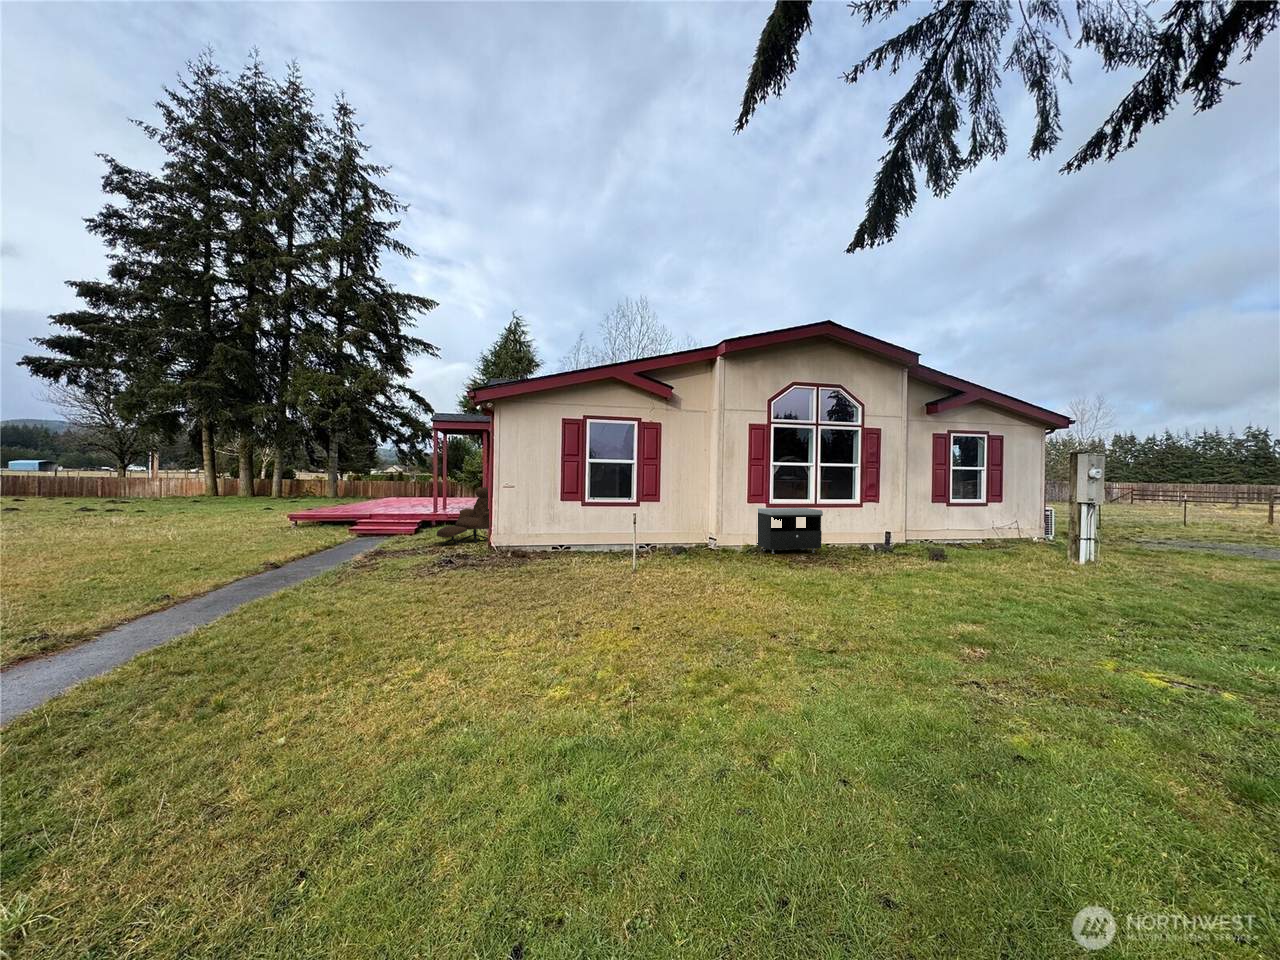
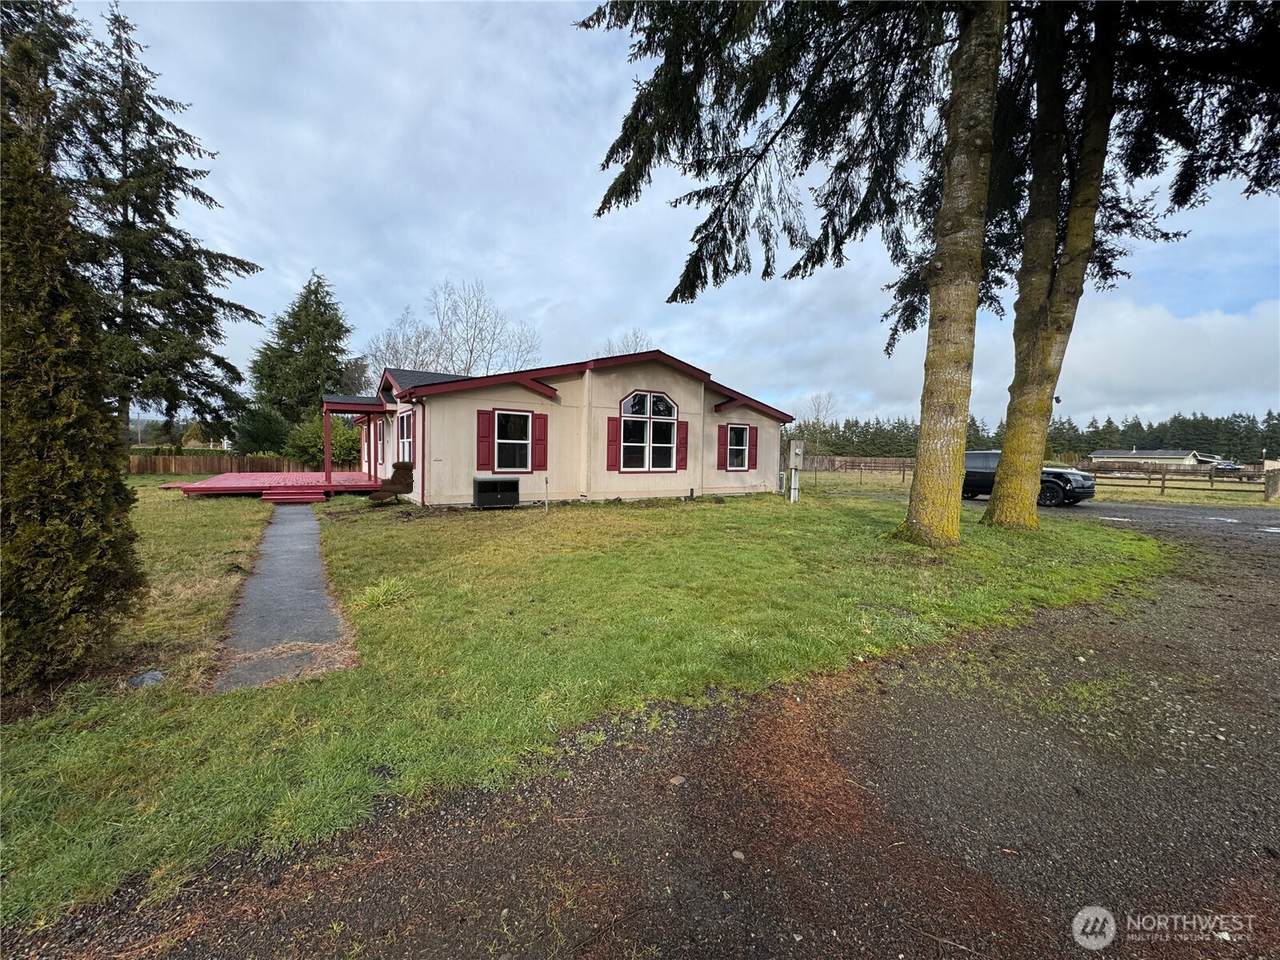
storage bench: present [757,508,823,554] -> present [473,476,520,510]

